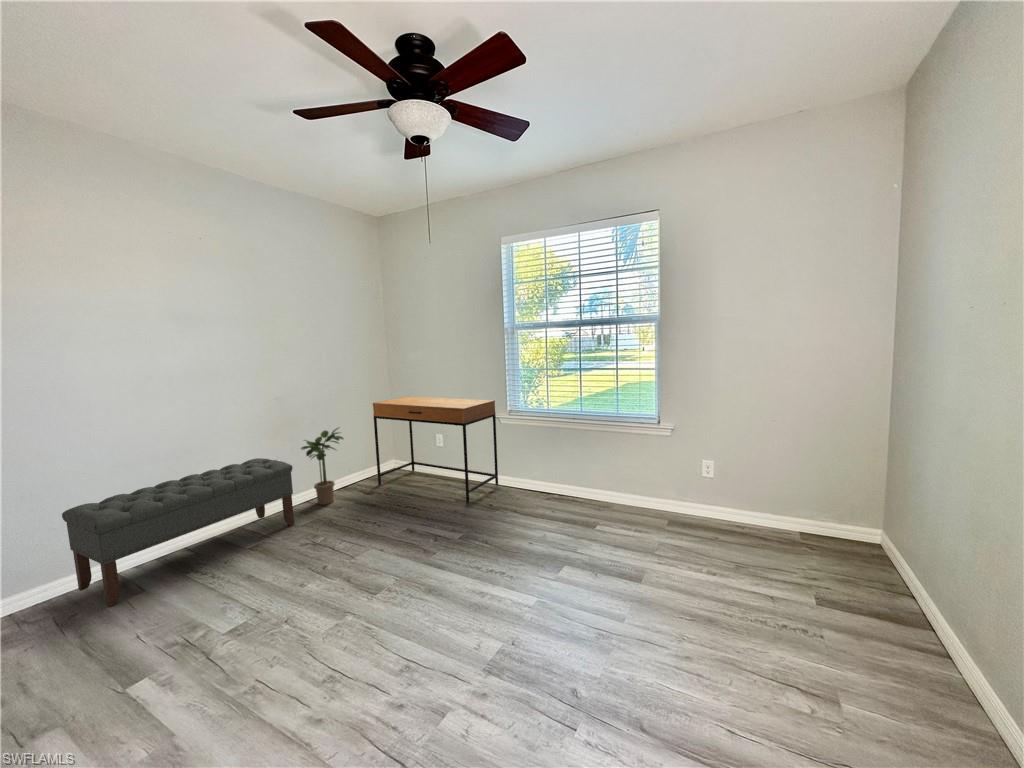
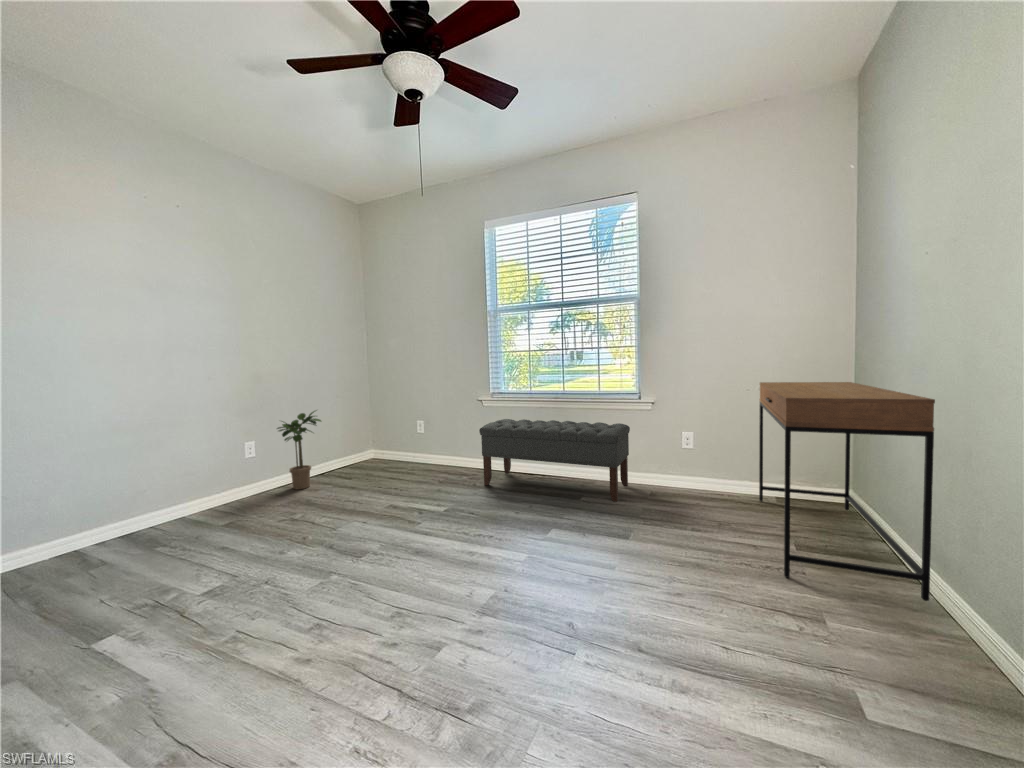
desk: present [373,396,498,503] -> present [759,382,935,601]
bench: present [62,458,294,607] -> present [479,419,630,501]

